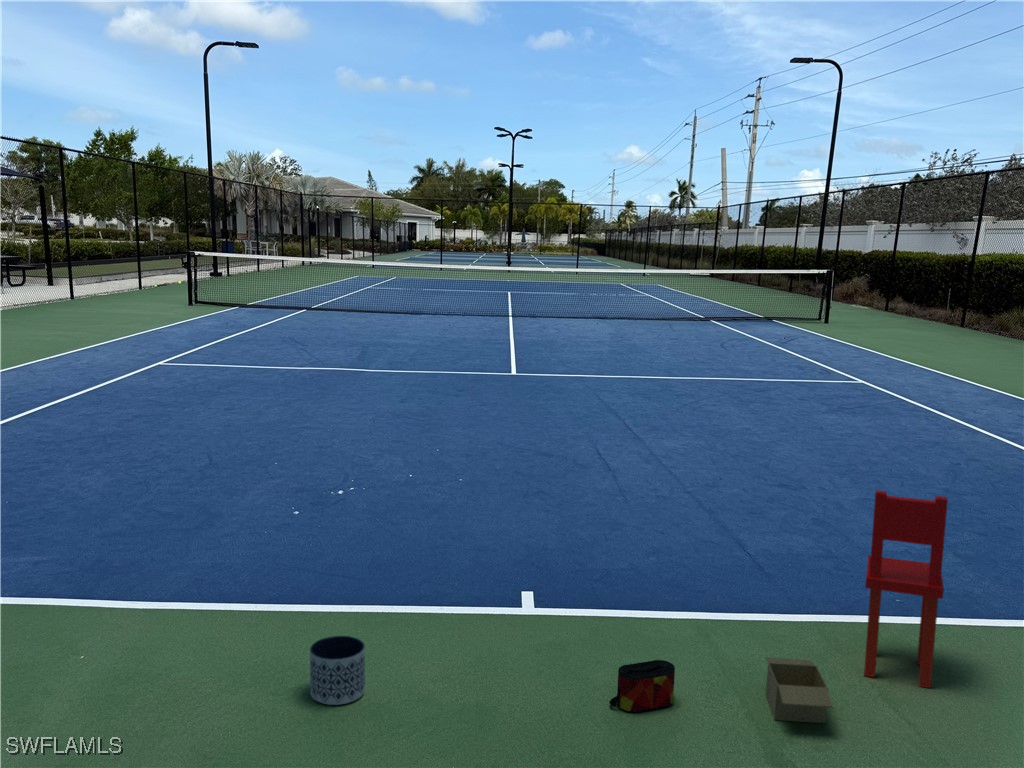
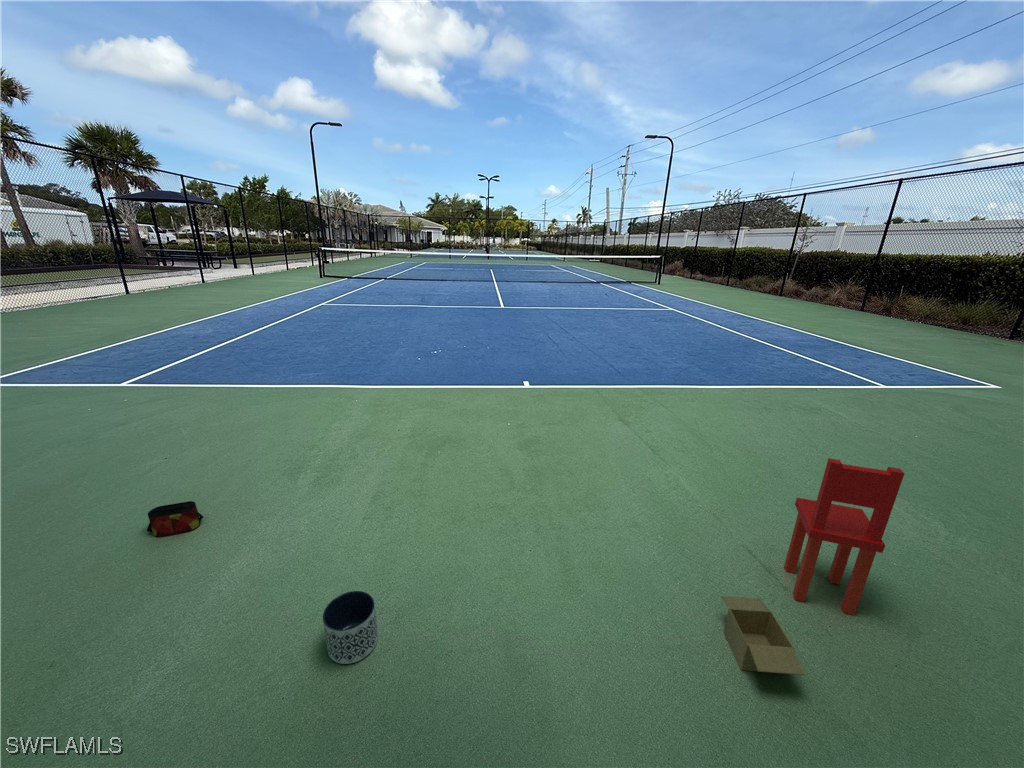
bag: present [609,660,675,713] -> present [147,501,203,537]

